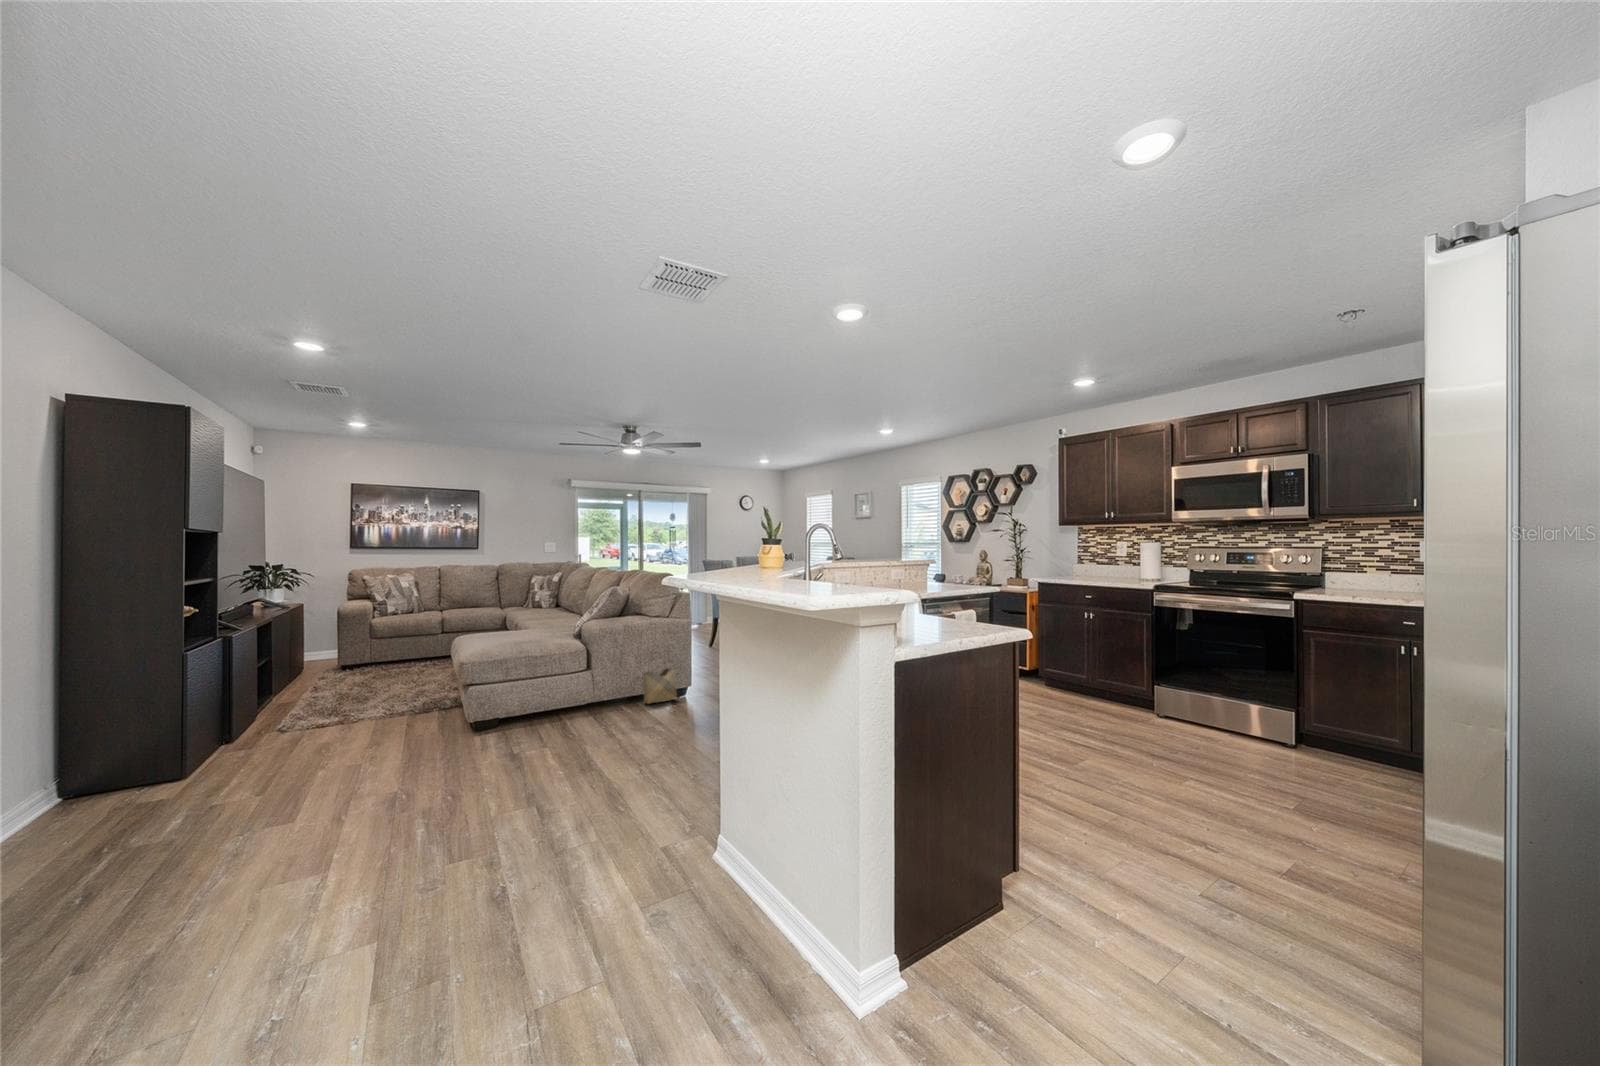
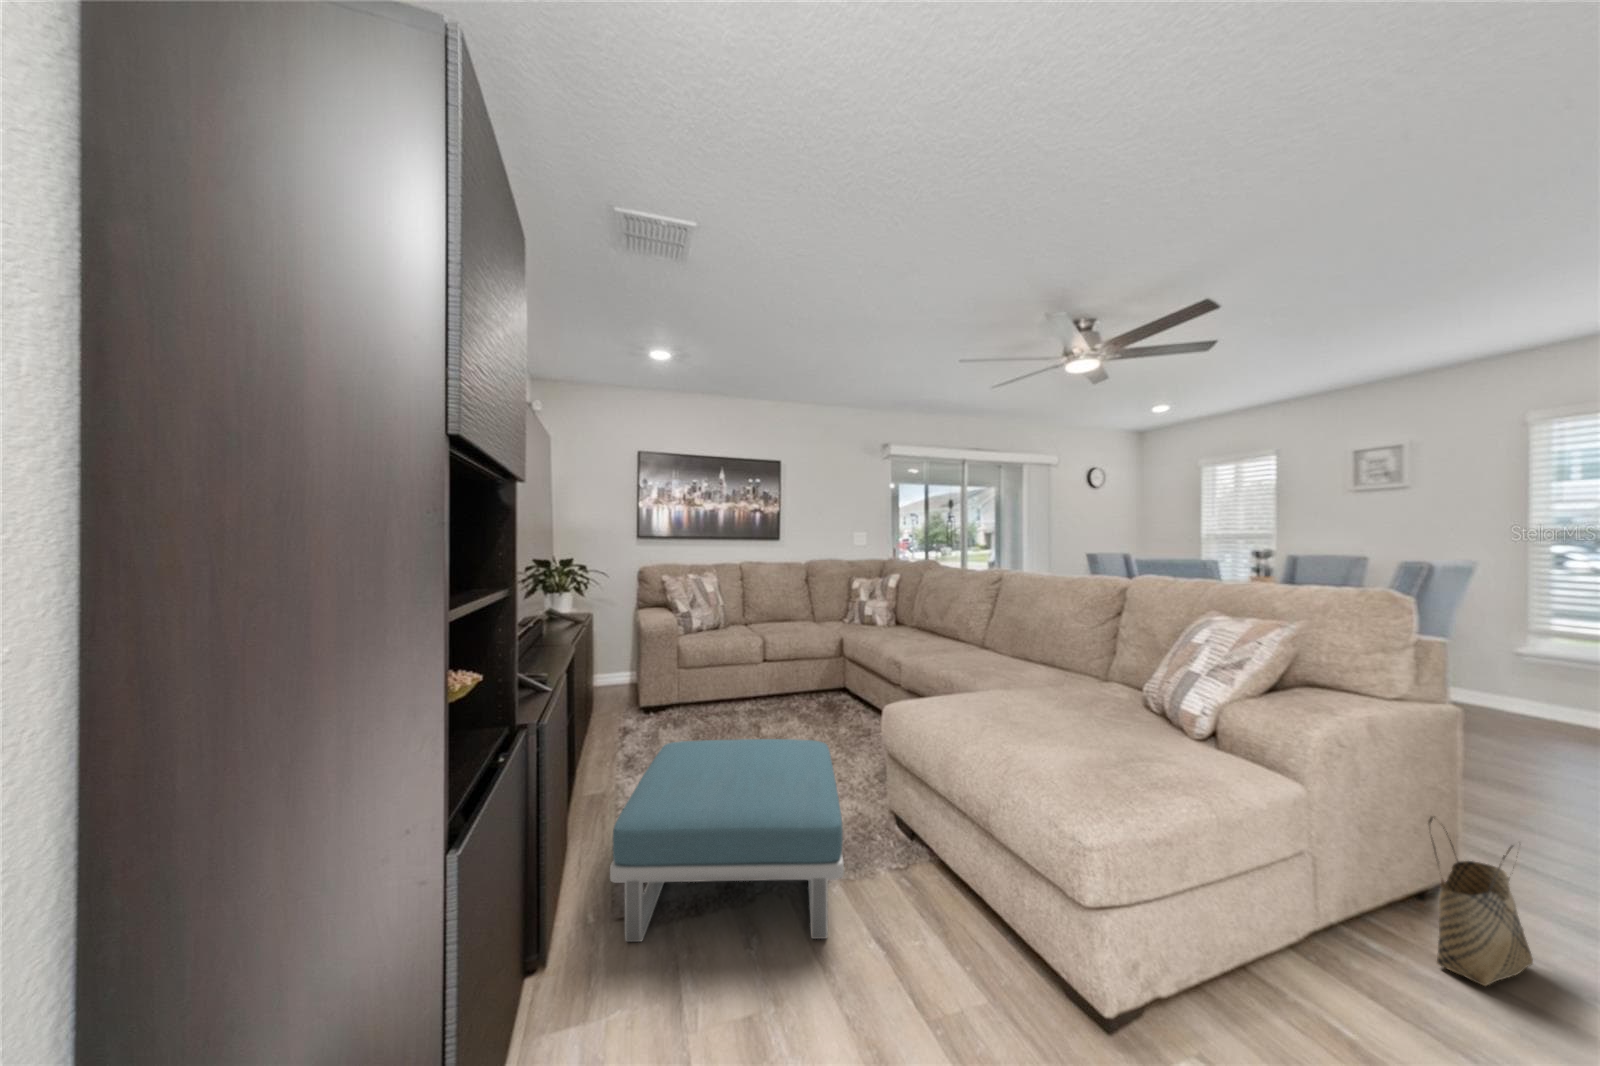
footstool: none [287,654,434,728] -> present [610,739,844,942]

